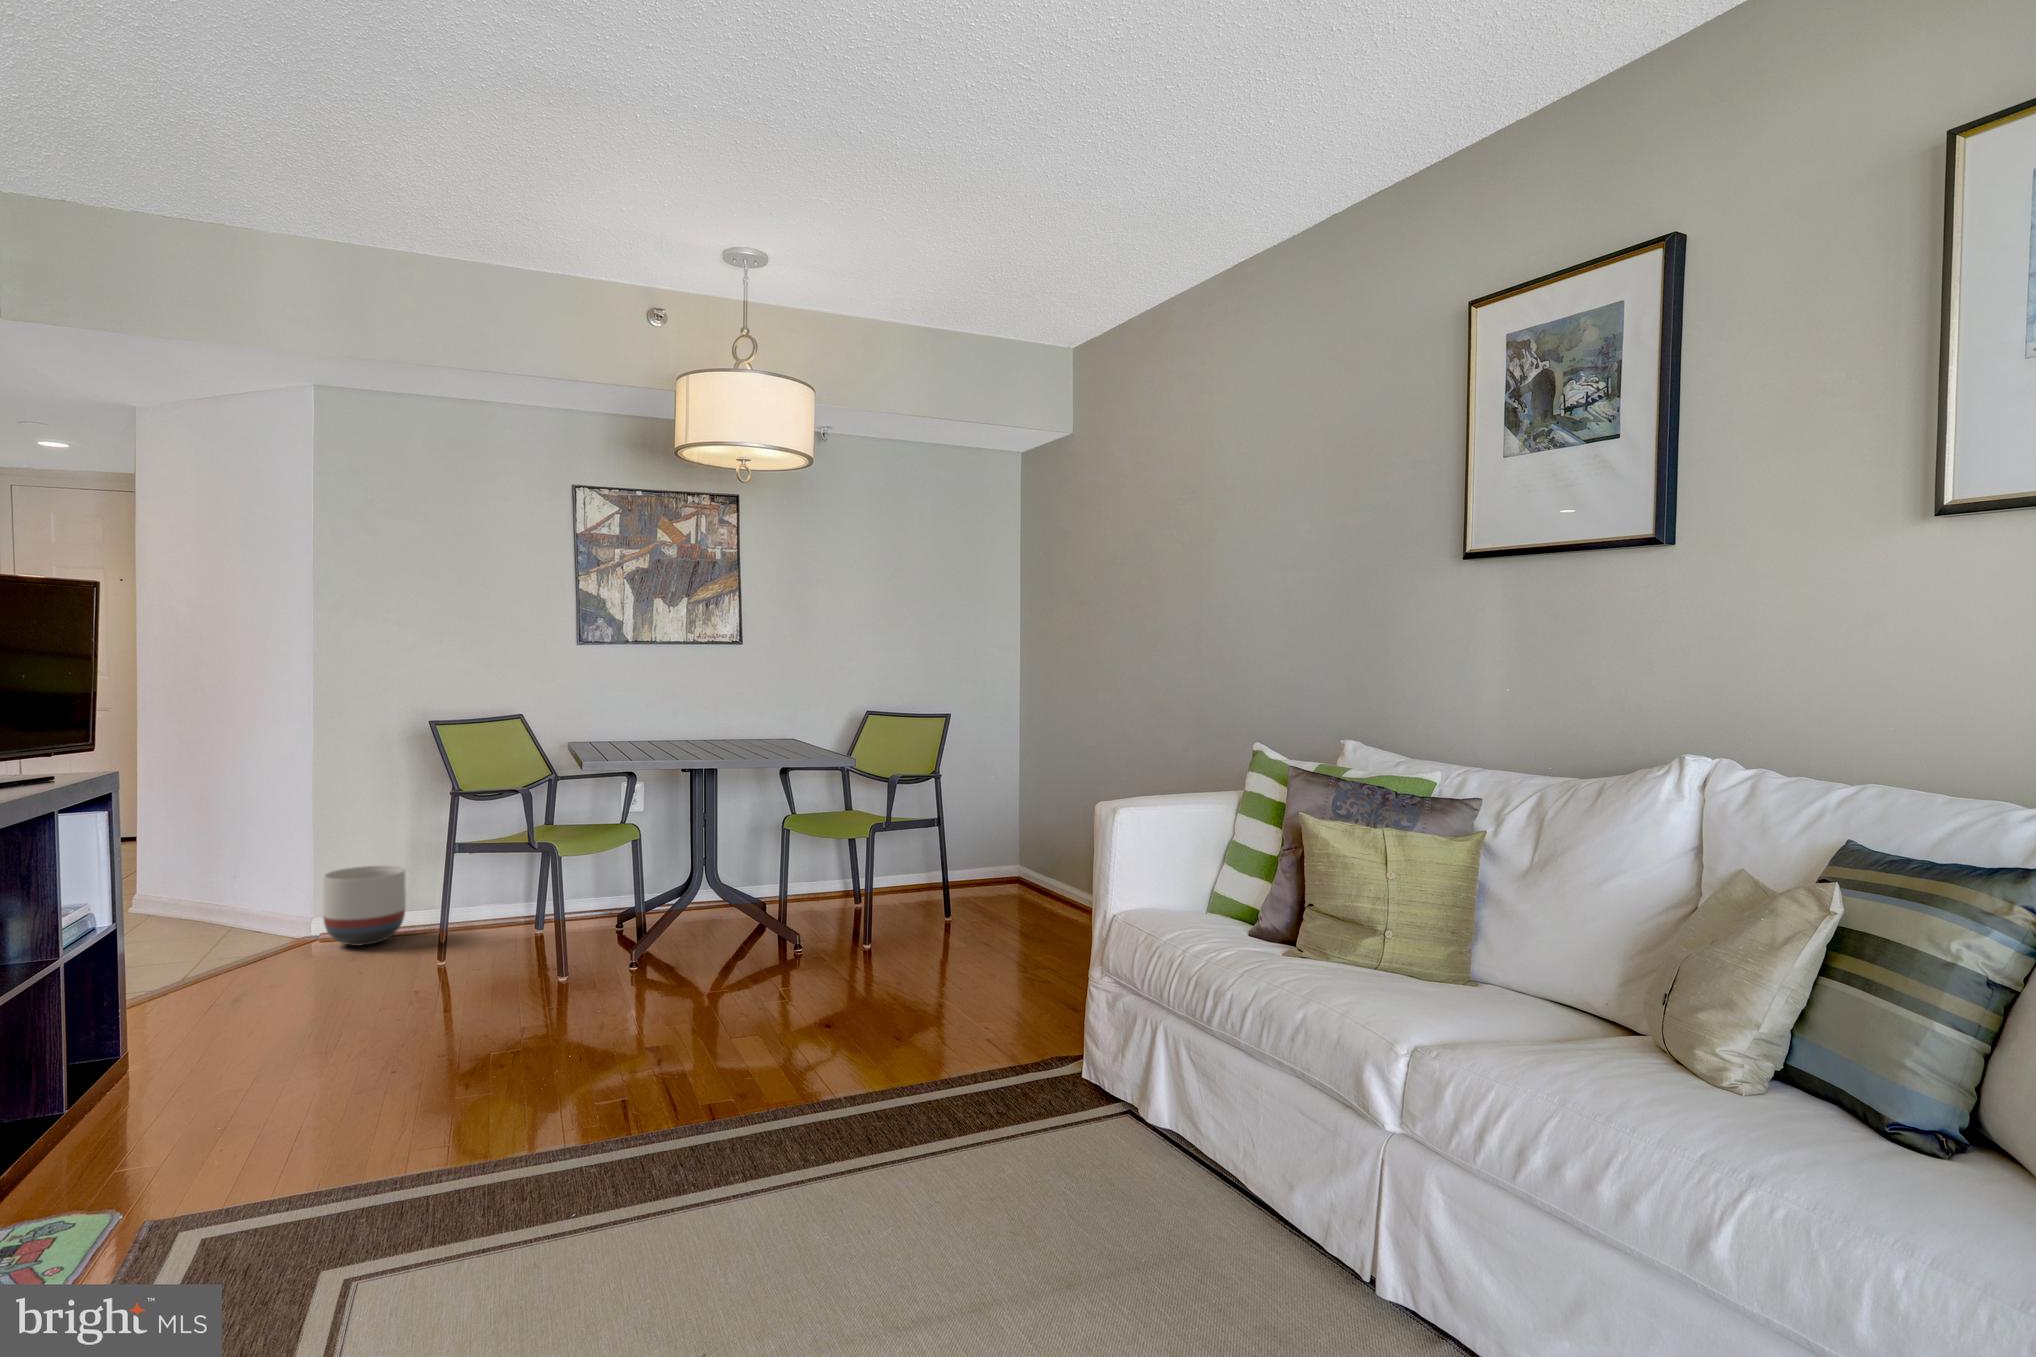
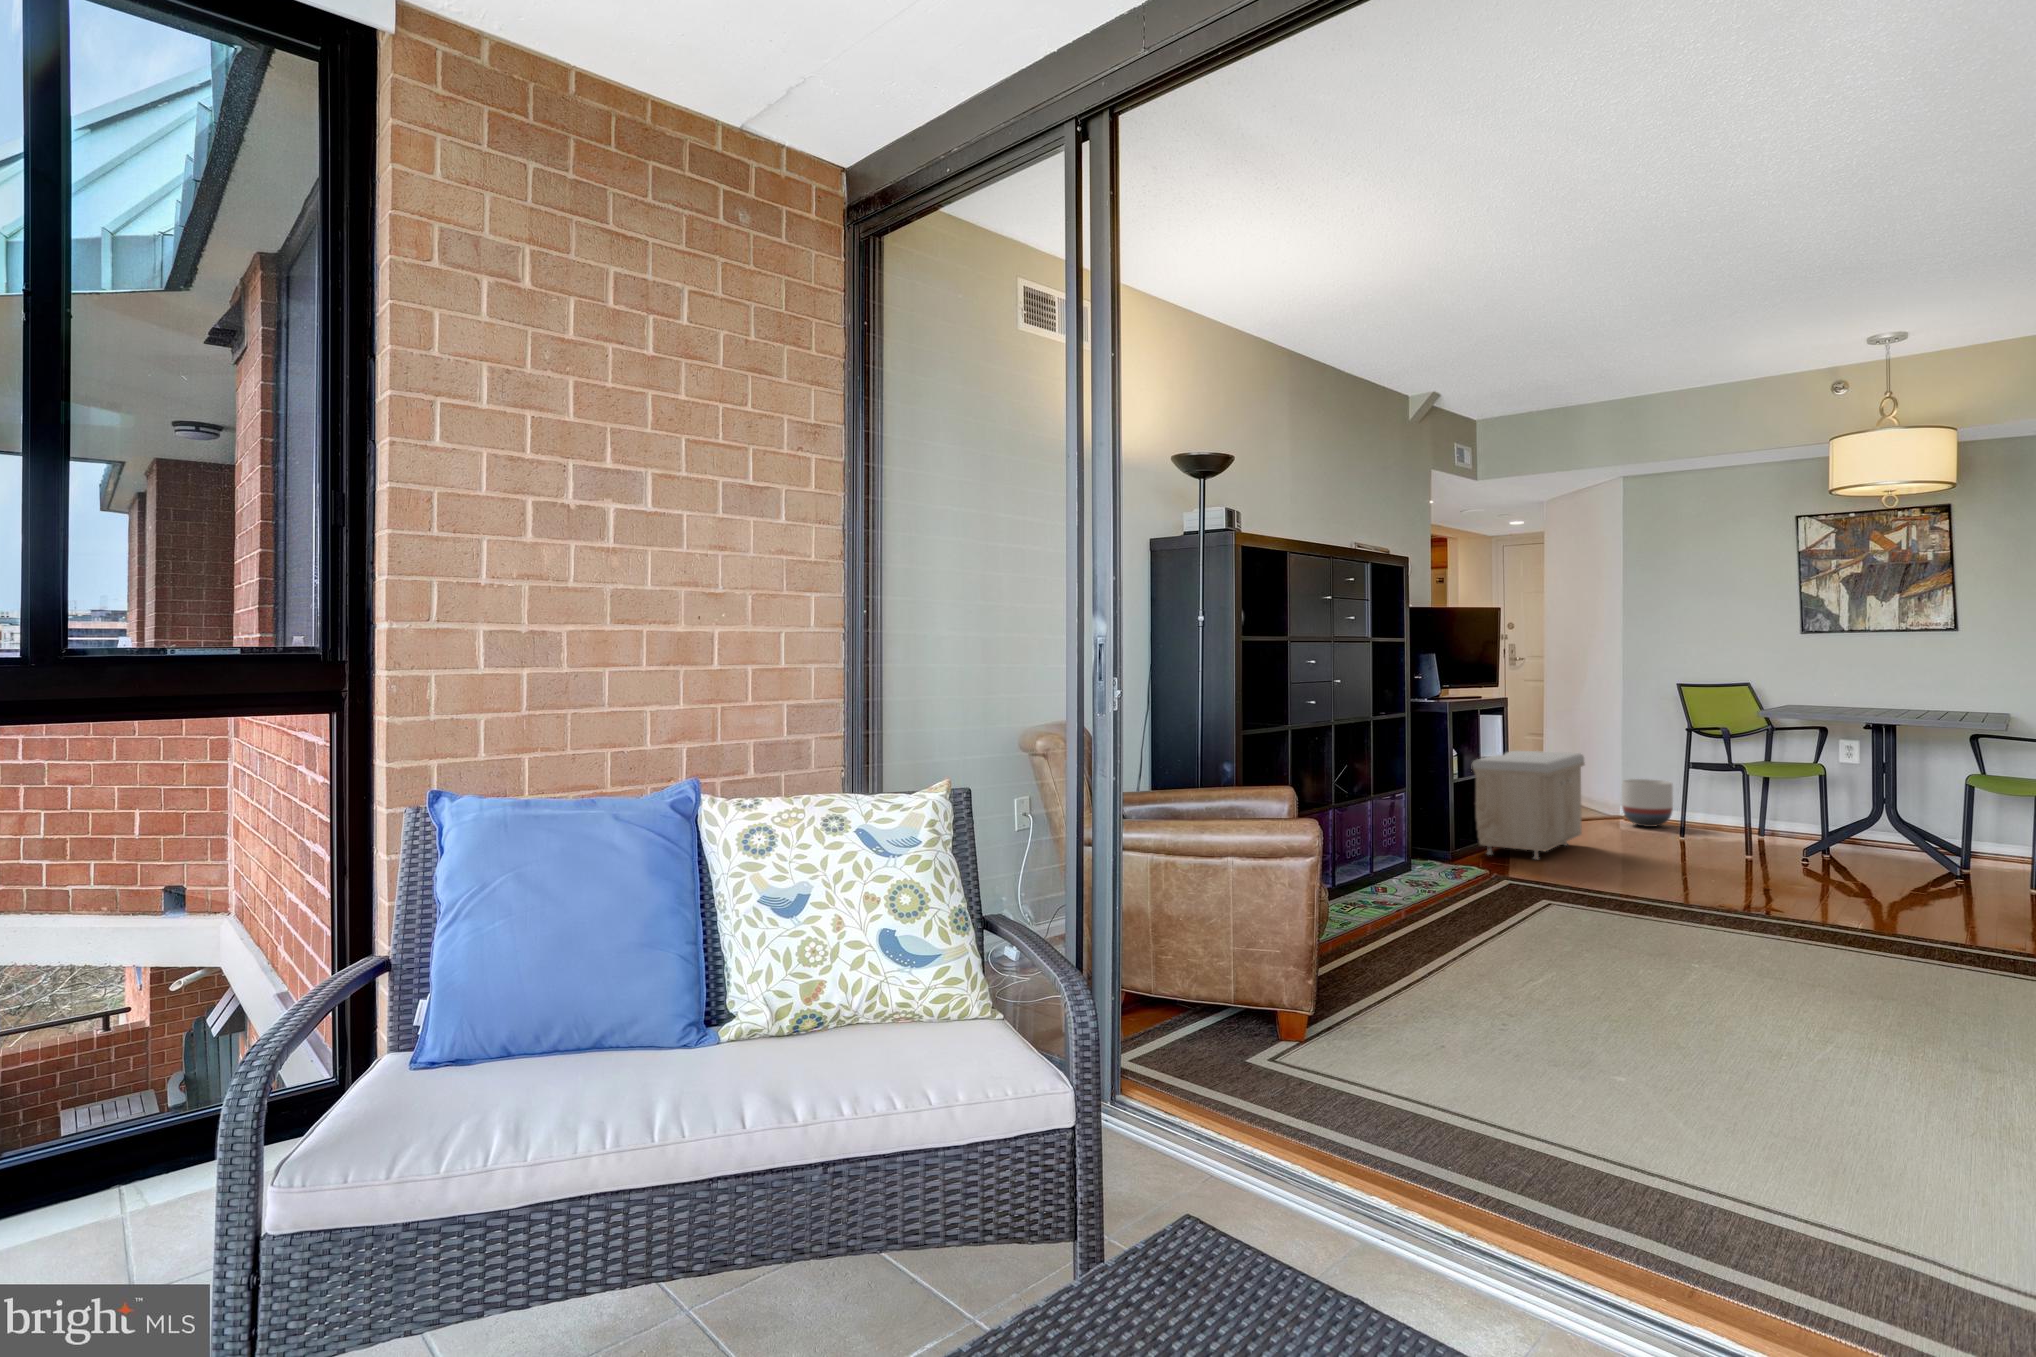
storage bench: none [67,853,301,1117] -> present [1471,751,1585,859]

